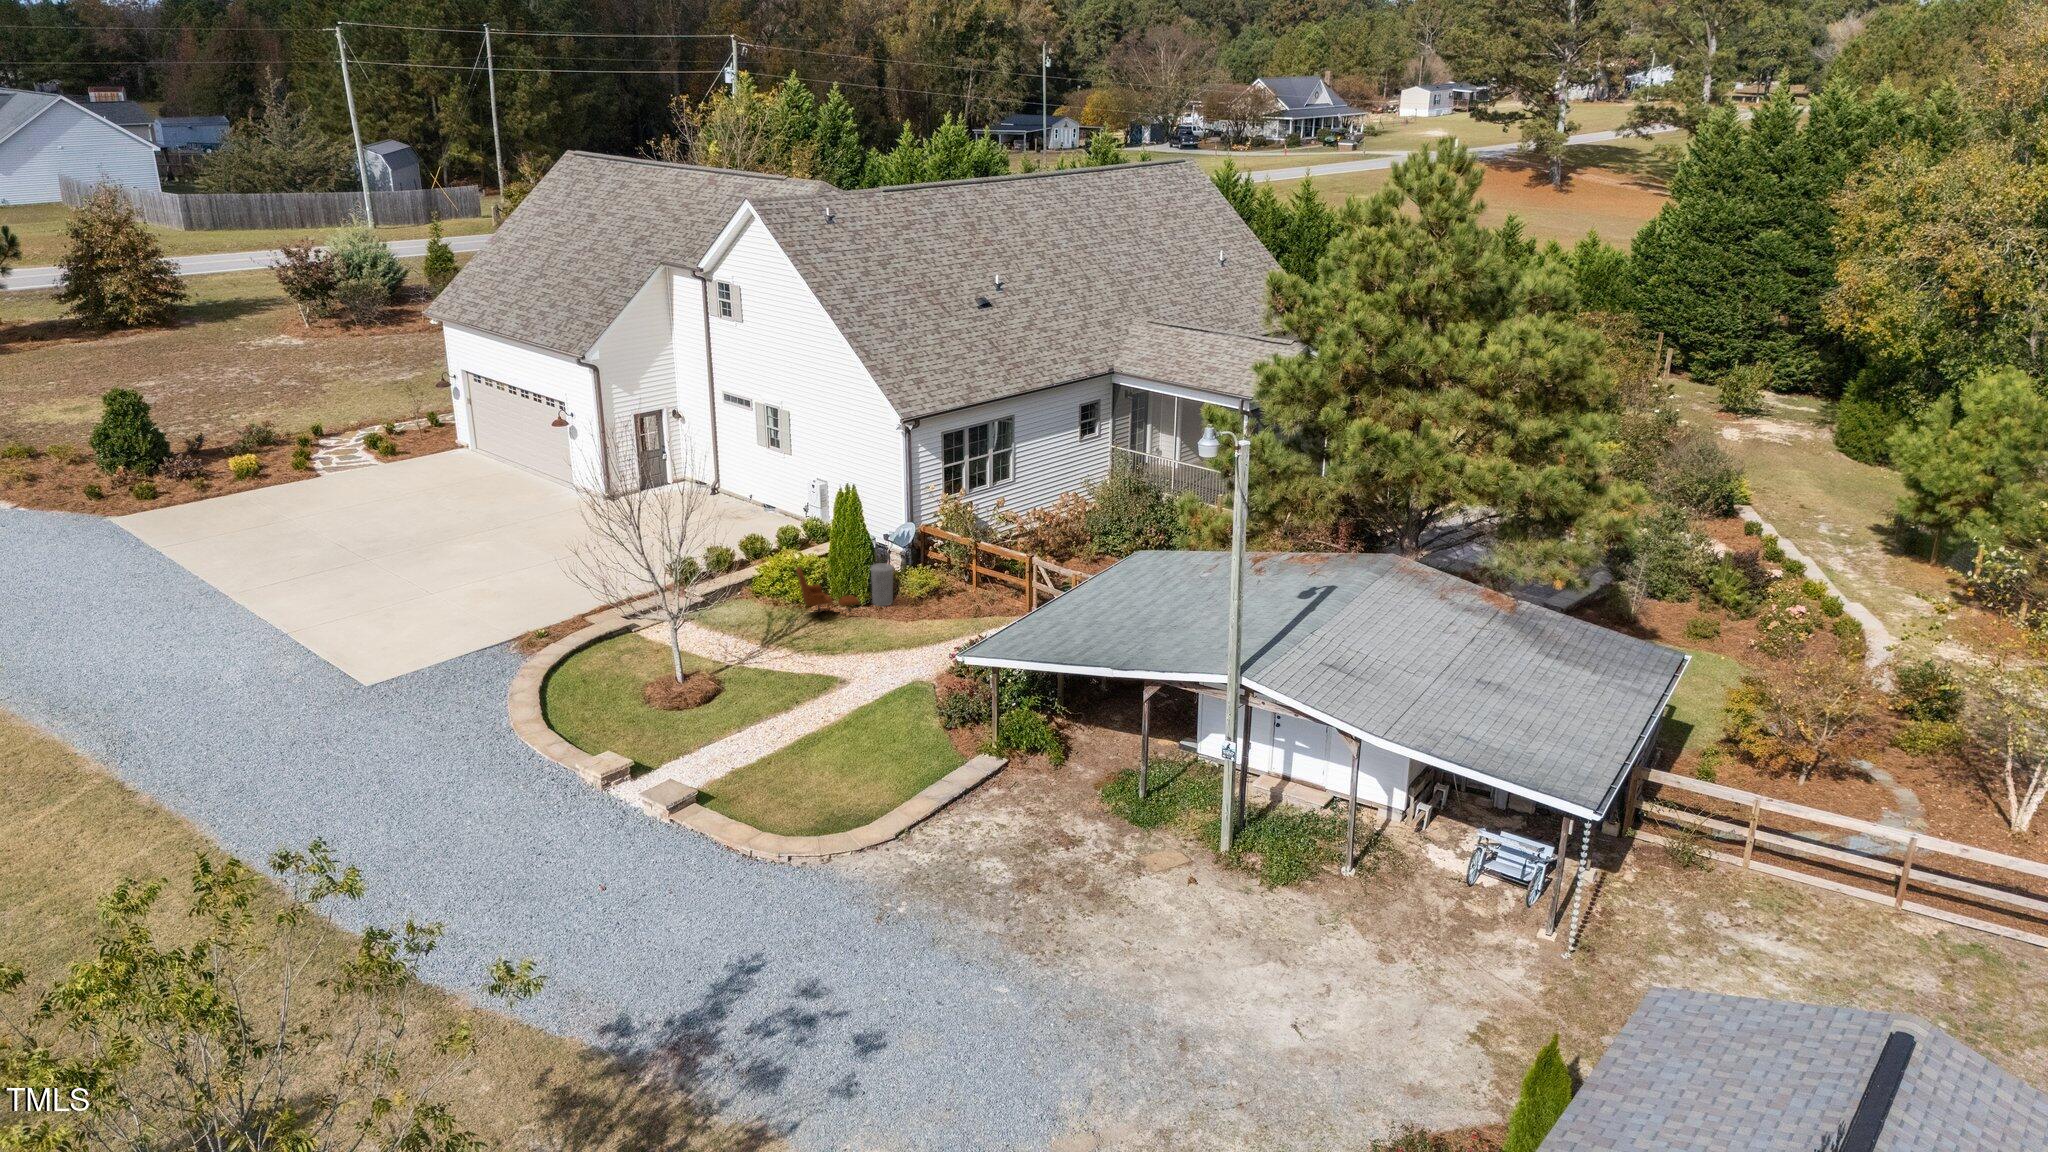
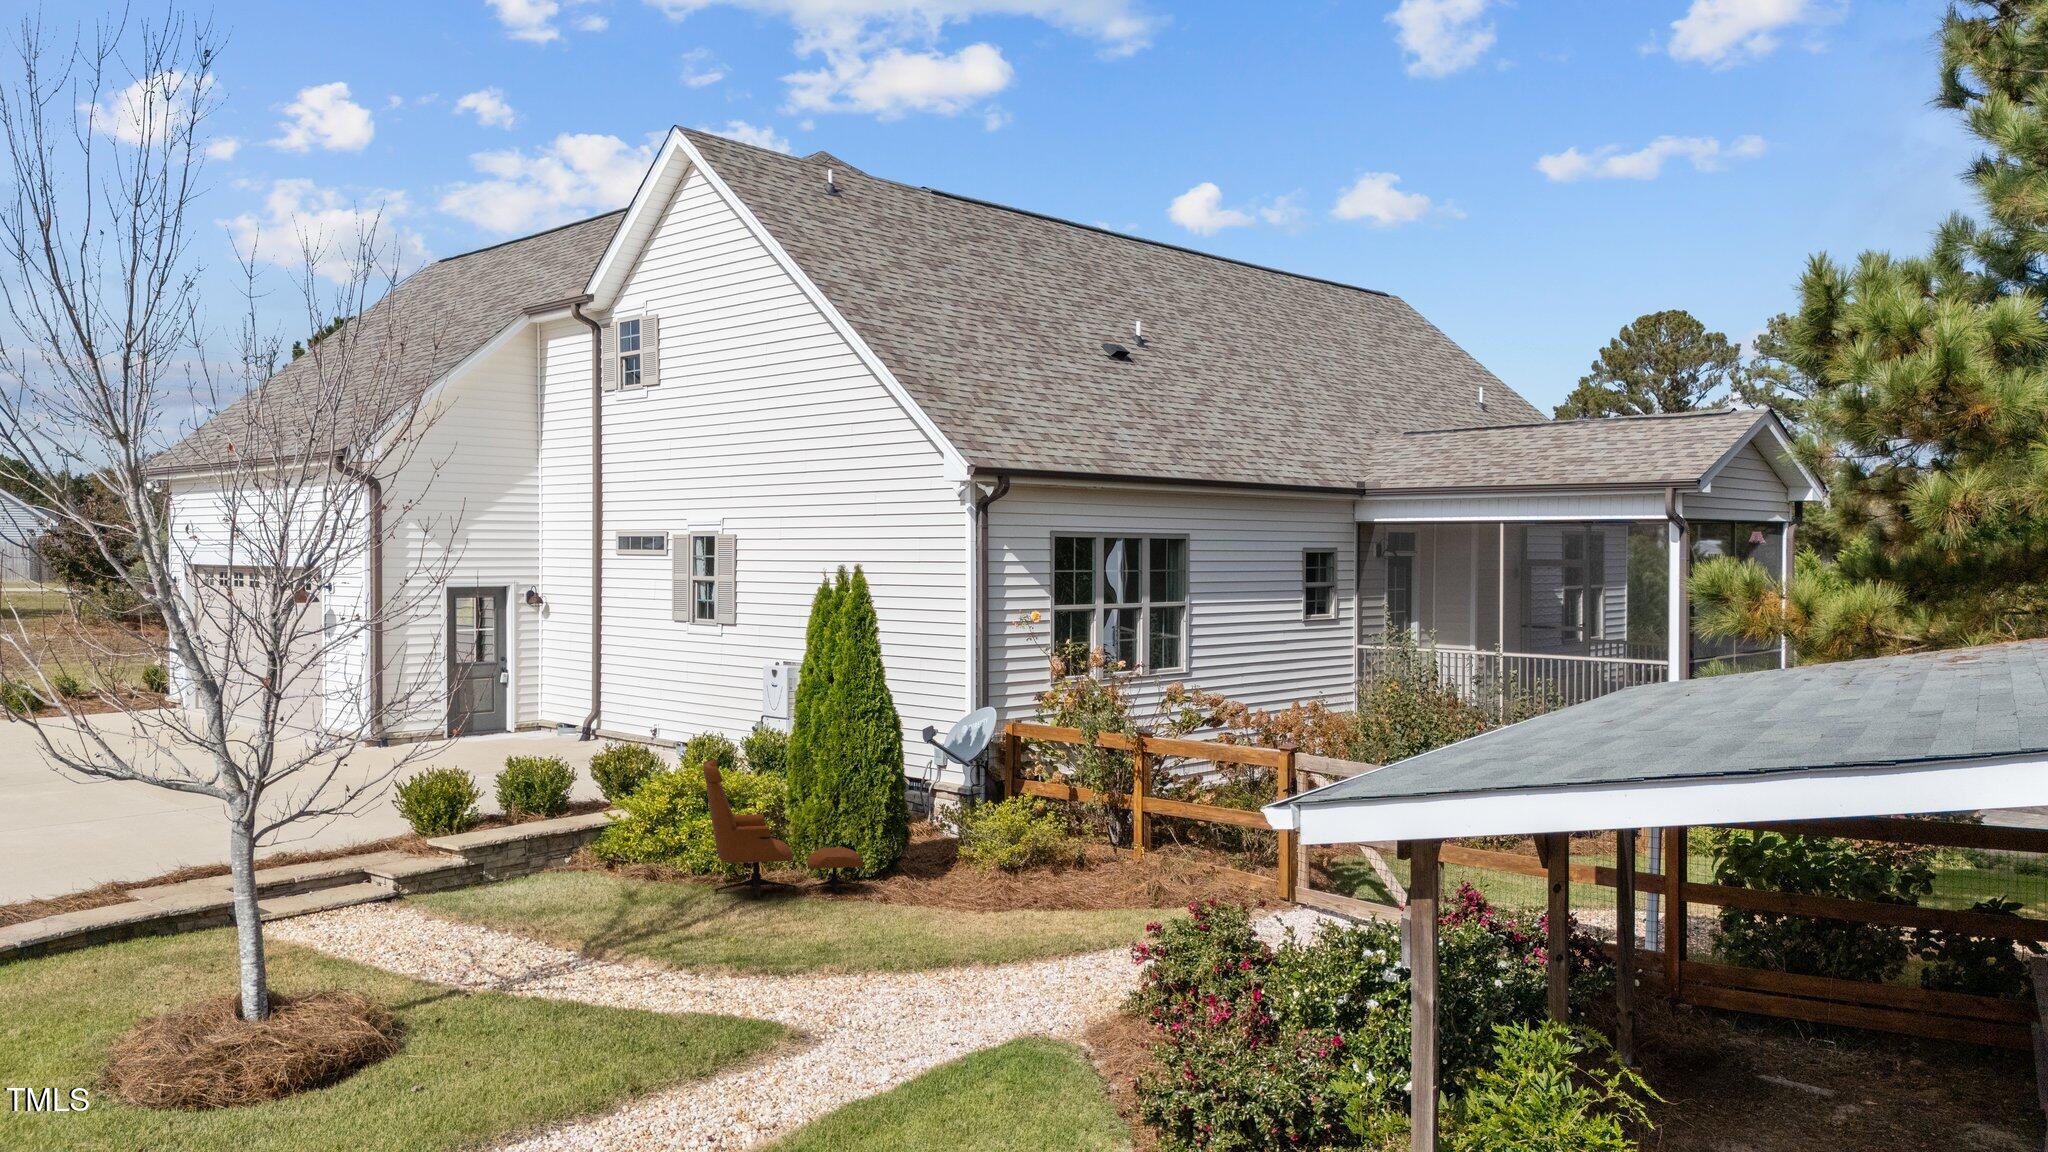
trash can: present [871,563,893,606] -> none [892,775,949,880]

